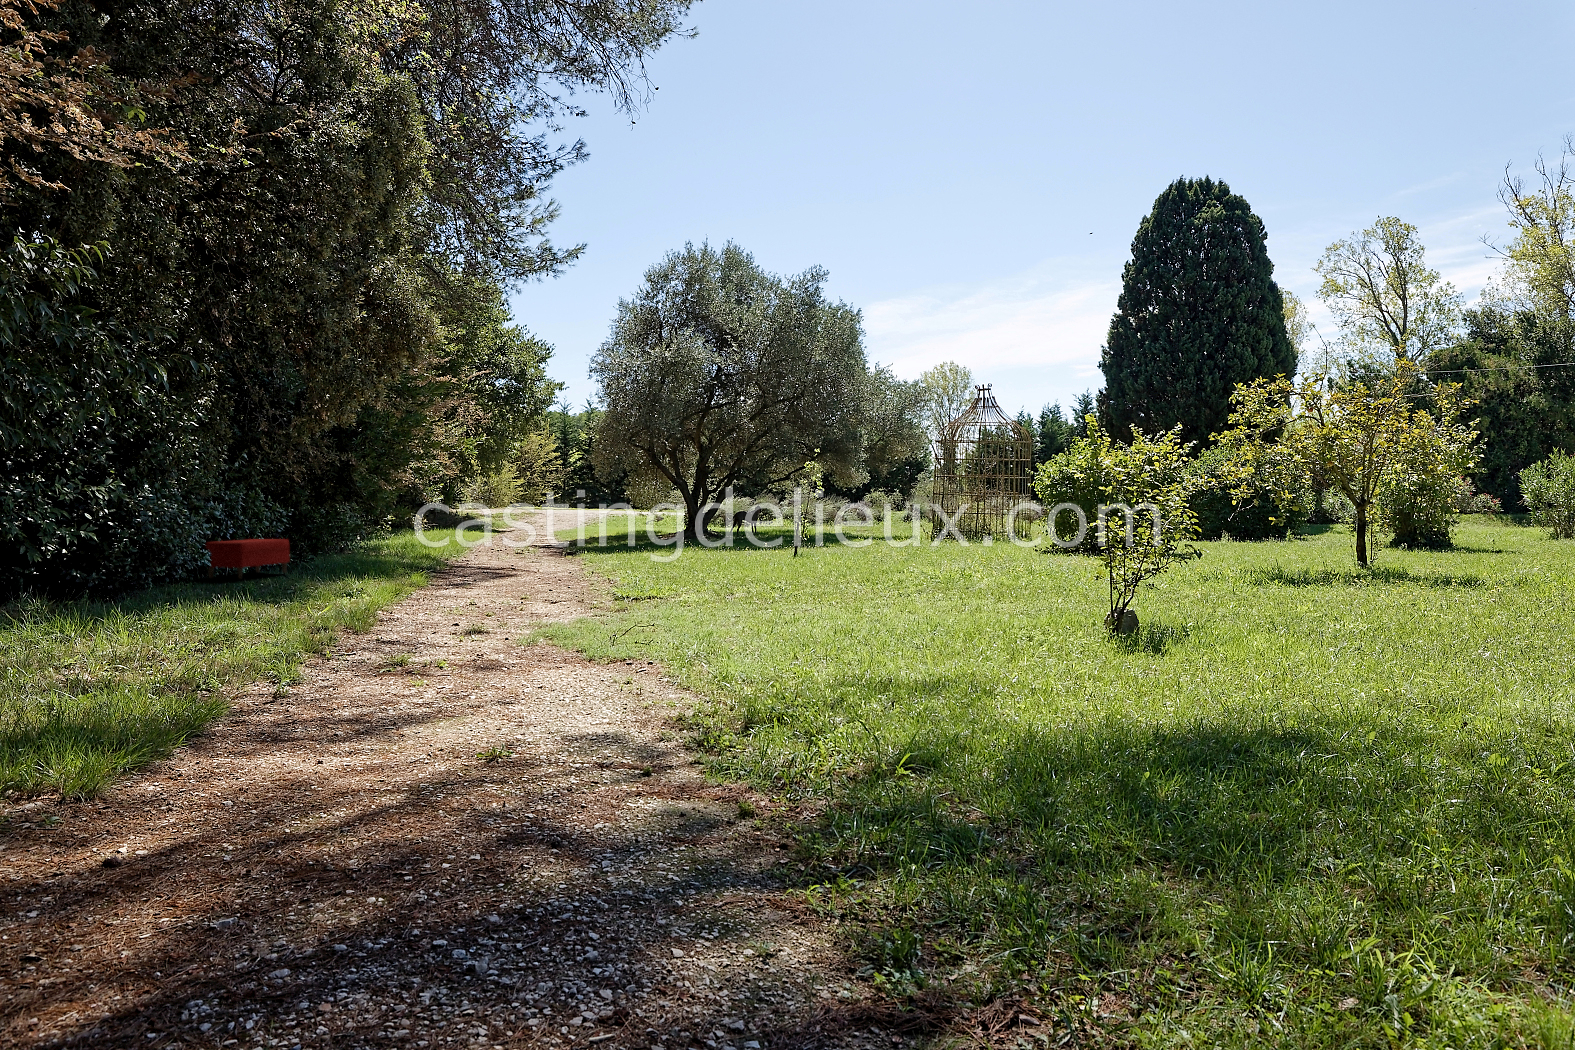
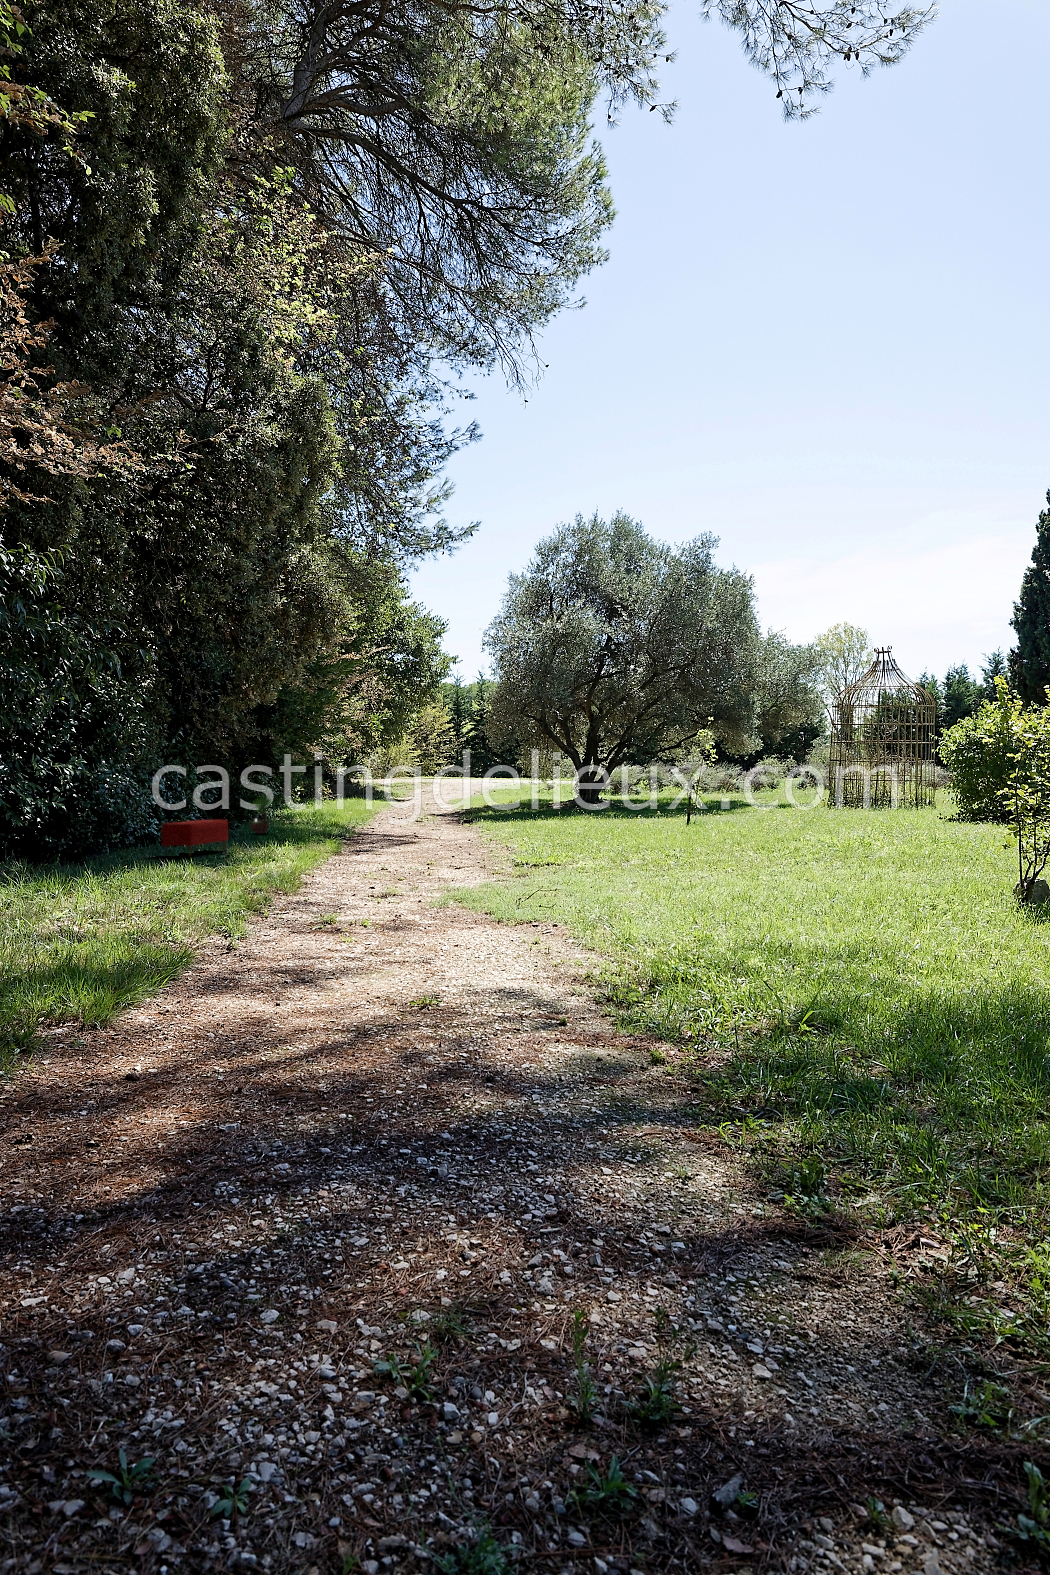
potted tree: none [321,511,350,556] -> present [250,797,271,834]

